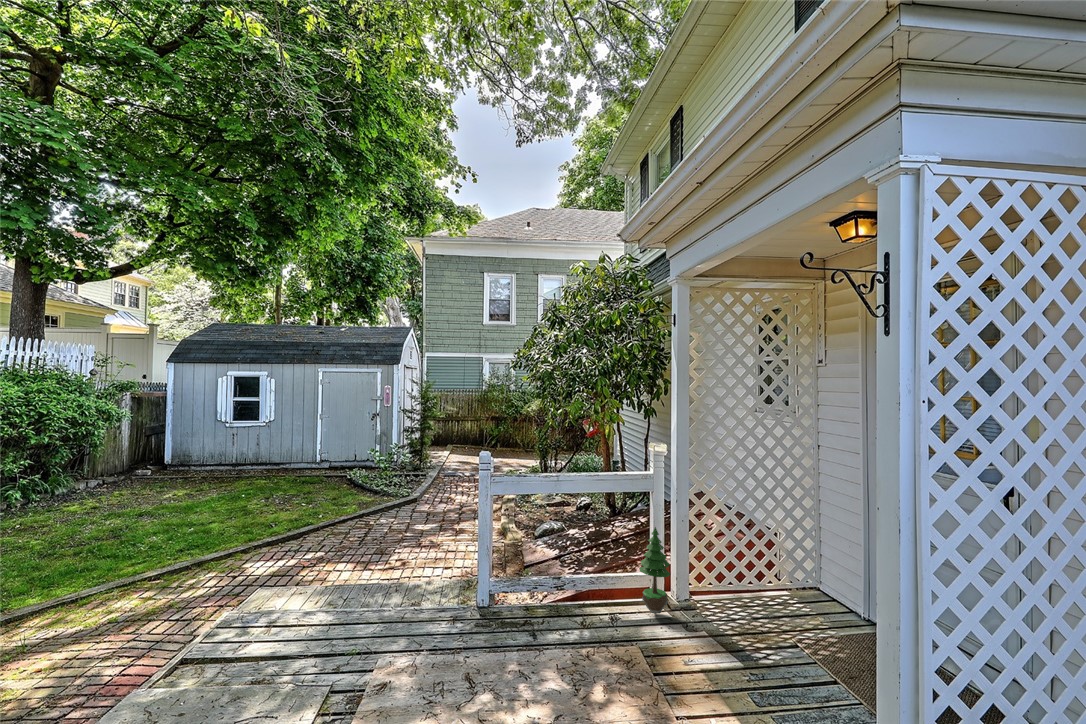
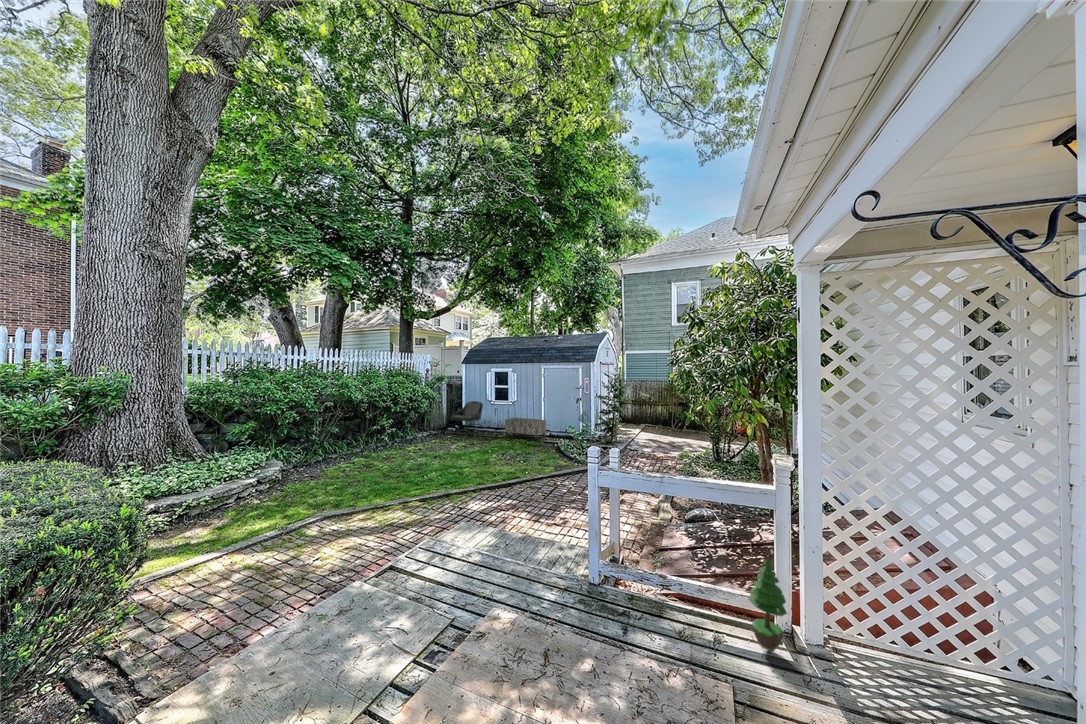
lounge chair: none [148,426,213,481] -> present [451,401,483,434]
bench: none [255,447,324,478] -> present [505,418,546,441]

